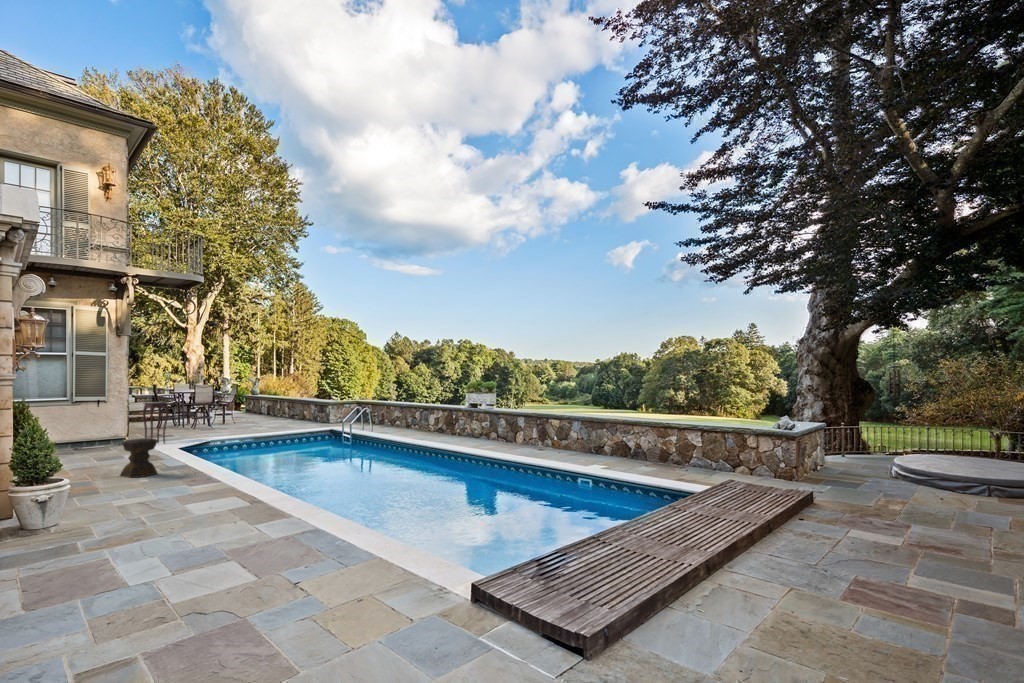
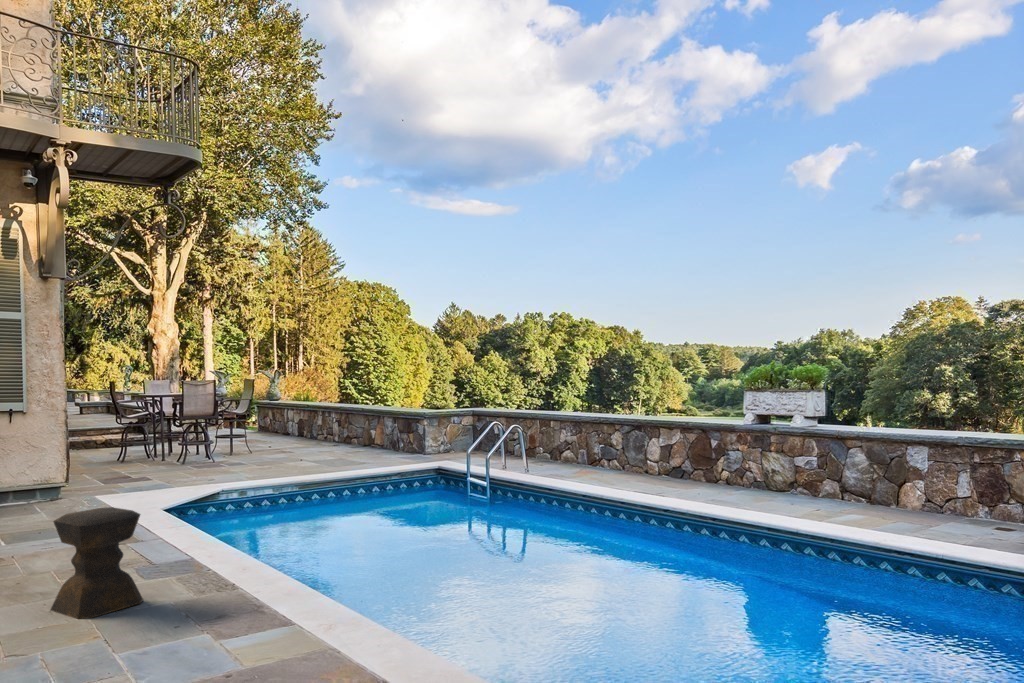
side table: present [143,402,169,443] -> none [95,414,146,506]

